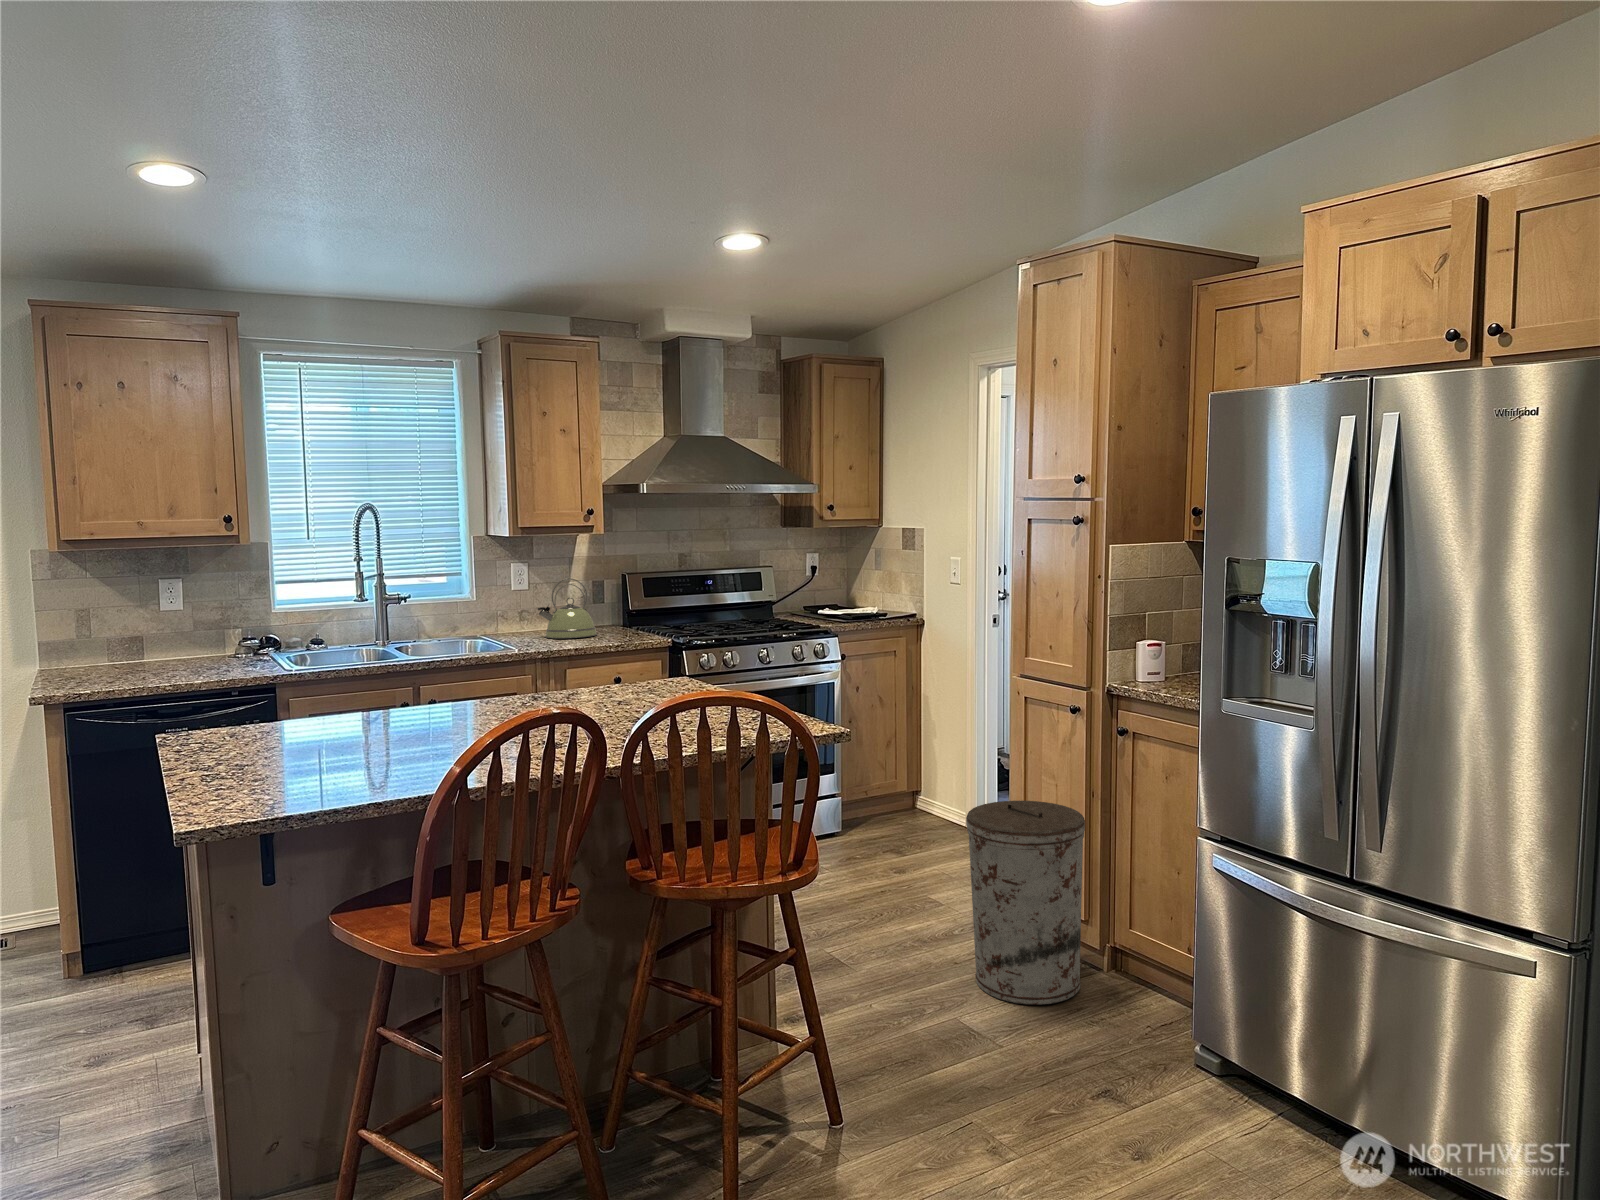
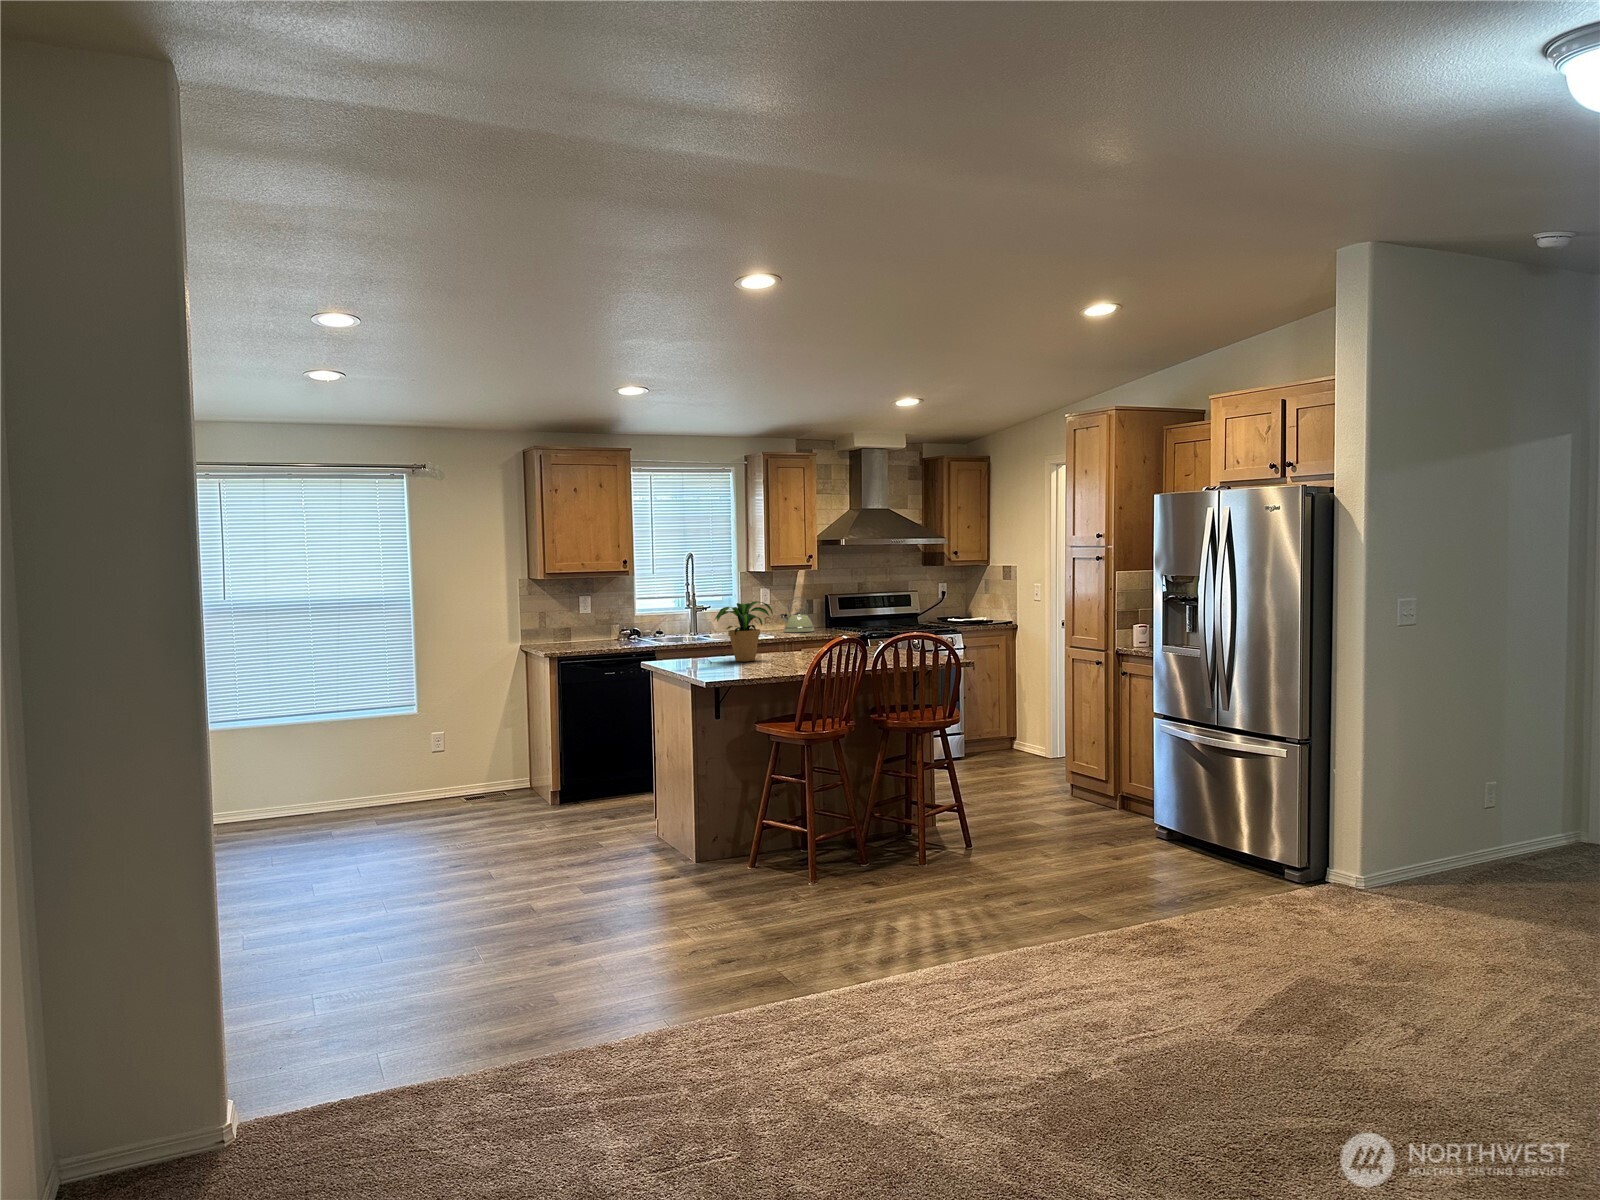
potted plant: none [309,607,445,733] -> present [714,602,773,661]
trash can: present [966,801,1085,1005] -> none [1038,715,1105,819]

